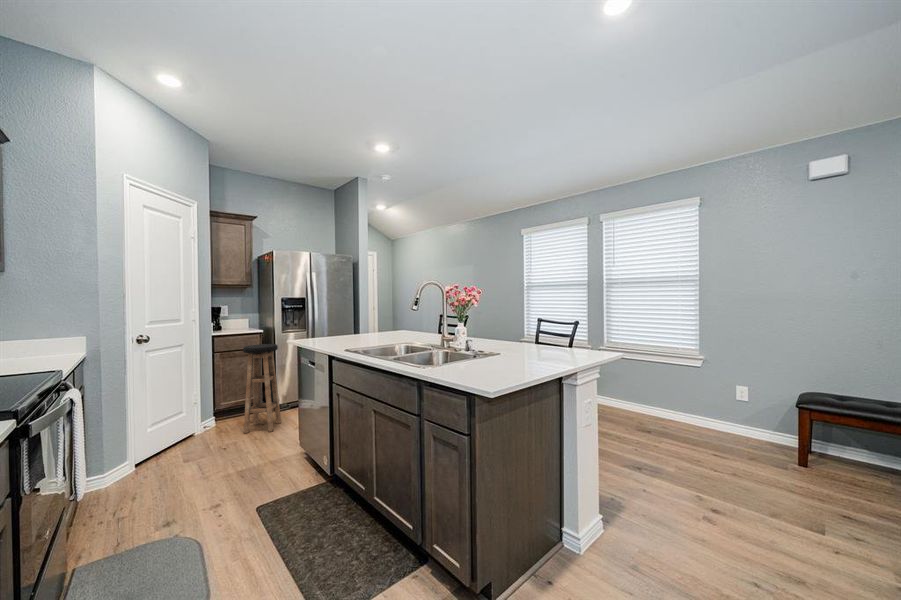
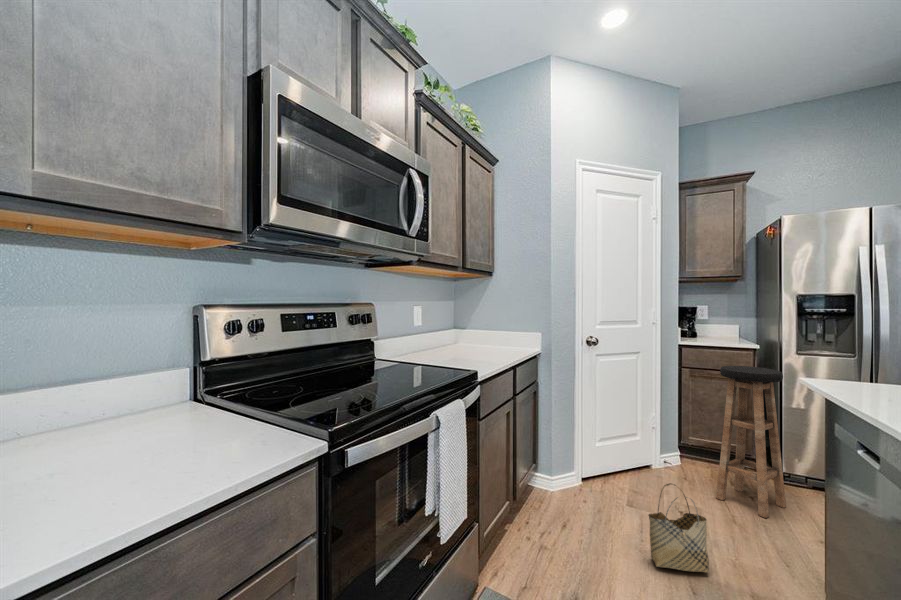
woven basket: none [208,425,247,480] -> present [648,483,709,573]

